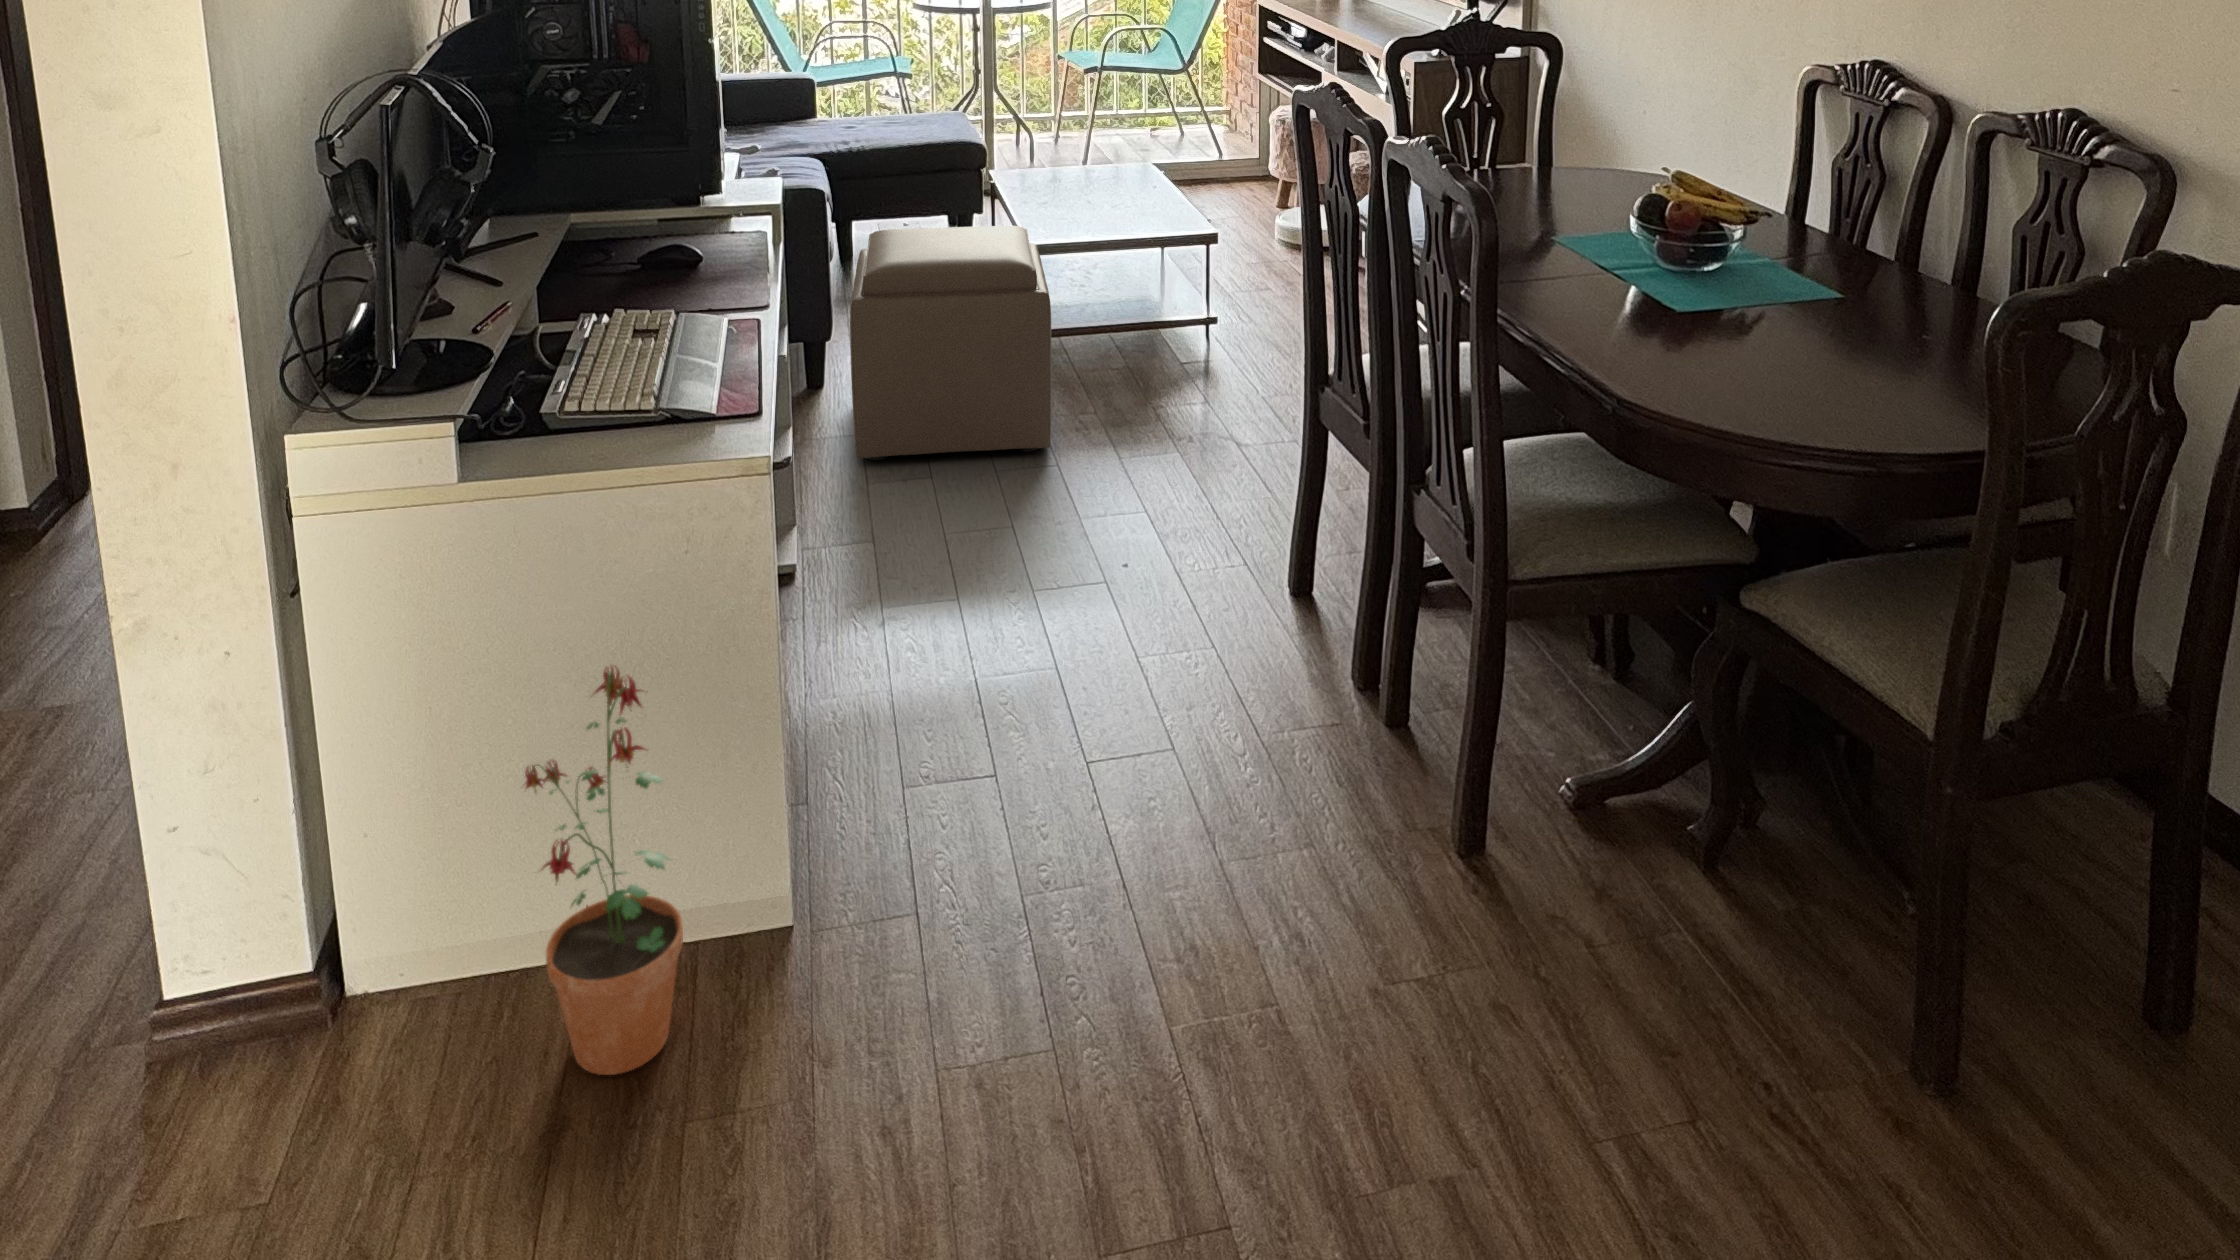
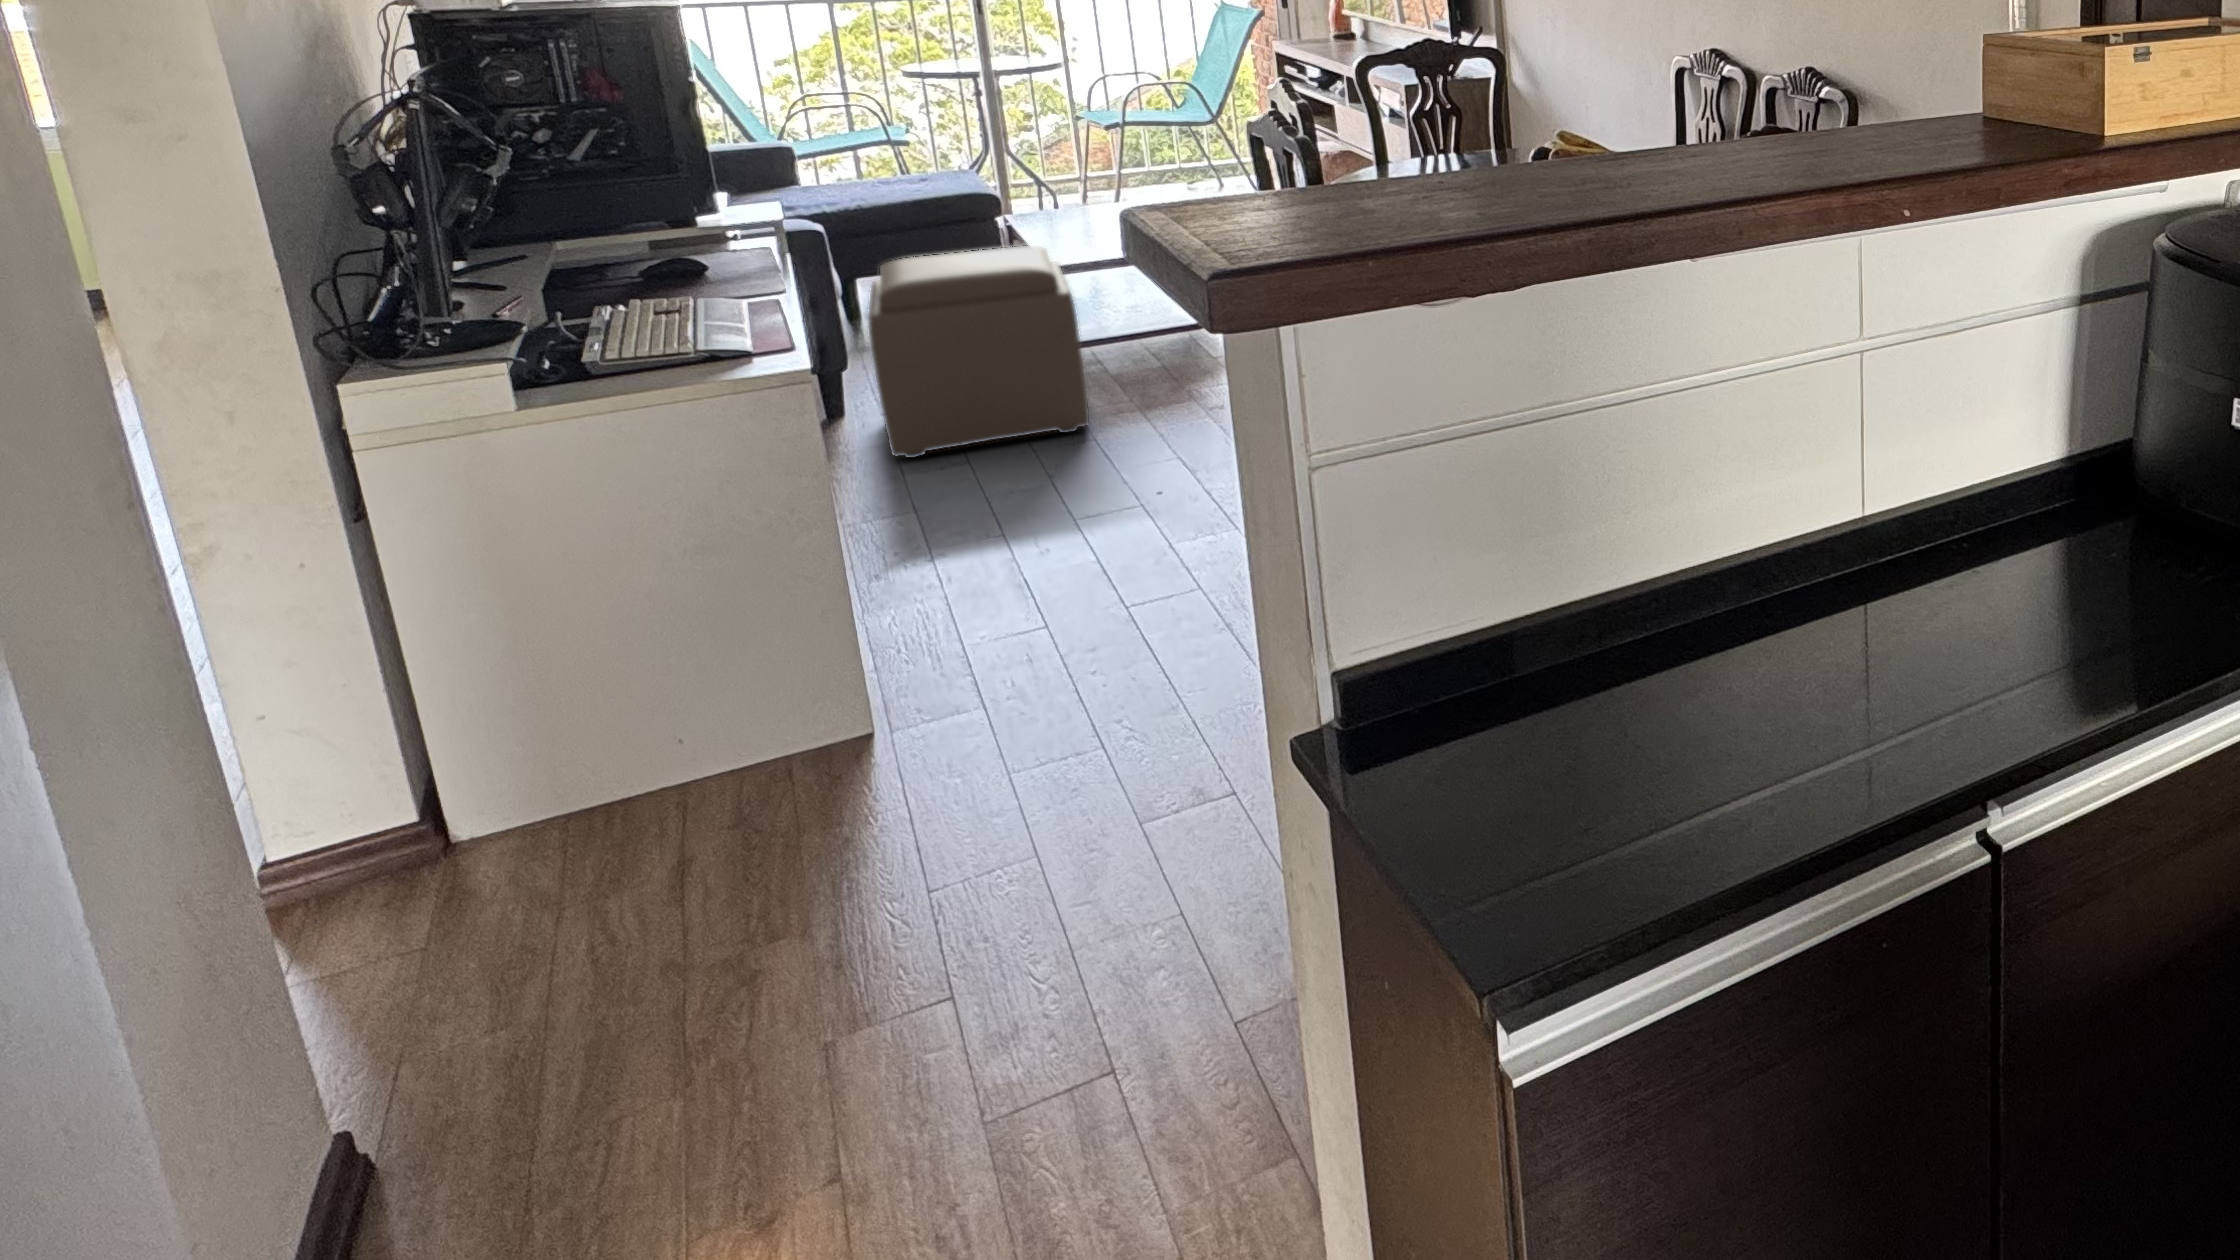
potted plant: present [525,666,683,1075] -> none [611,536,782,834]

